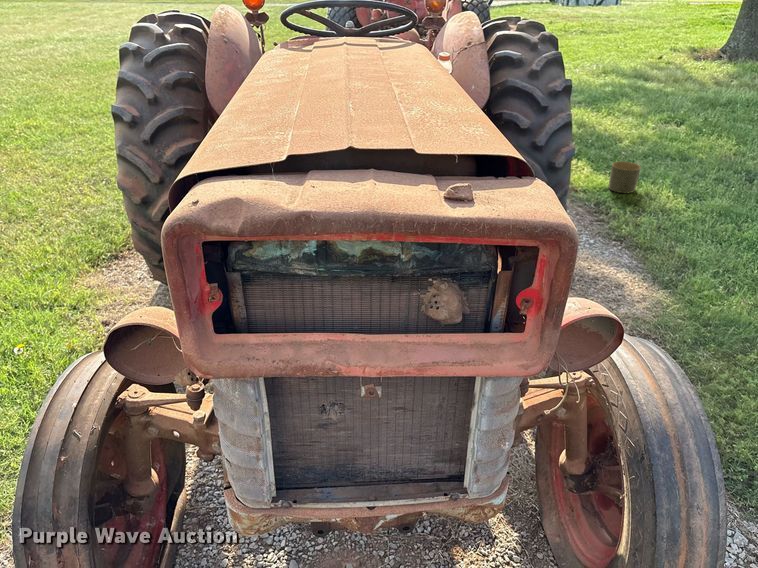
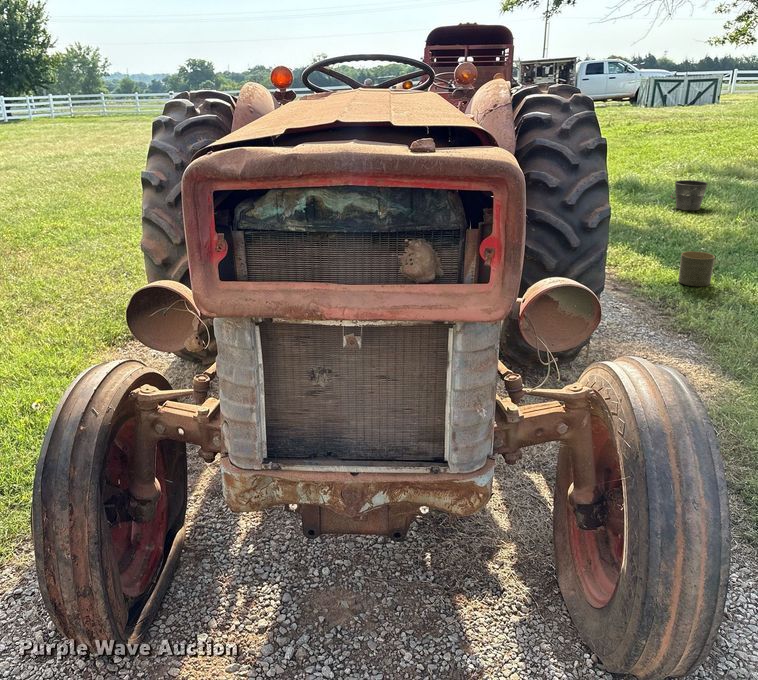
bucket: none [592,86,625,113] -> present [670,180,707,210]

